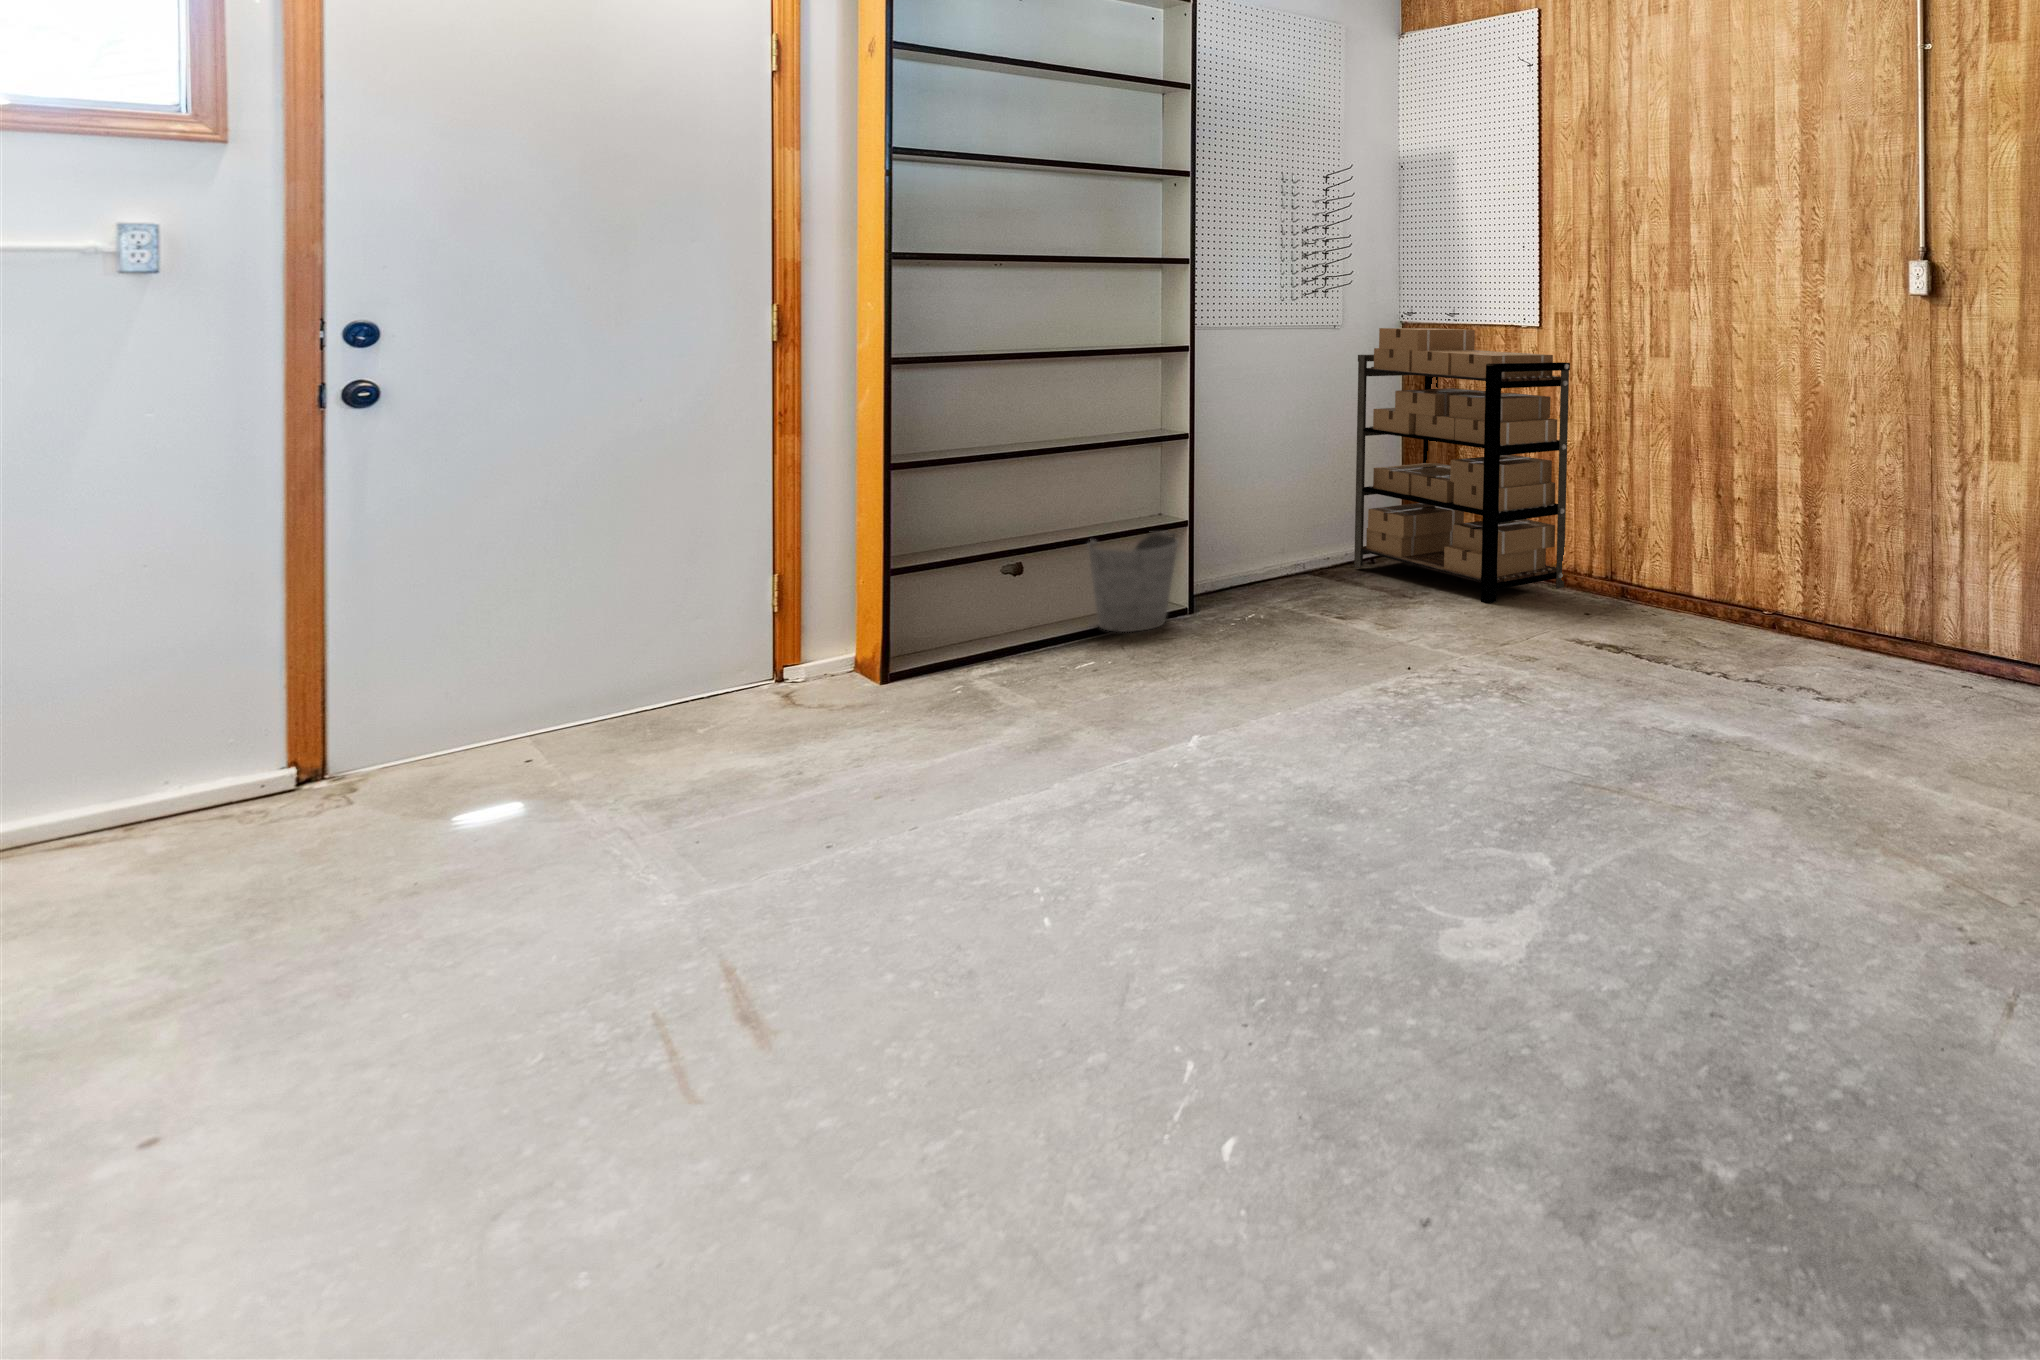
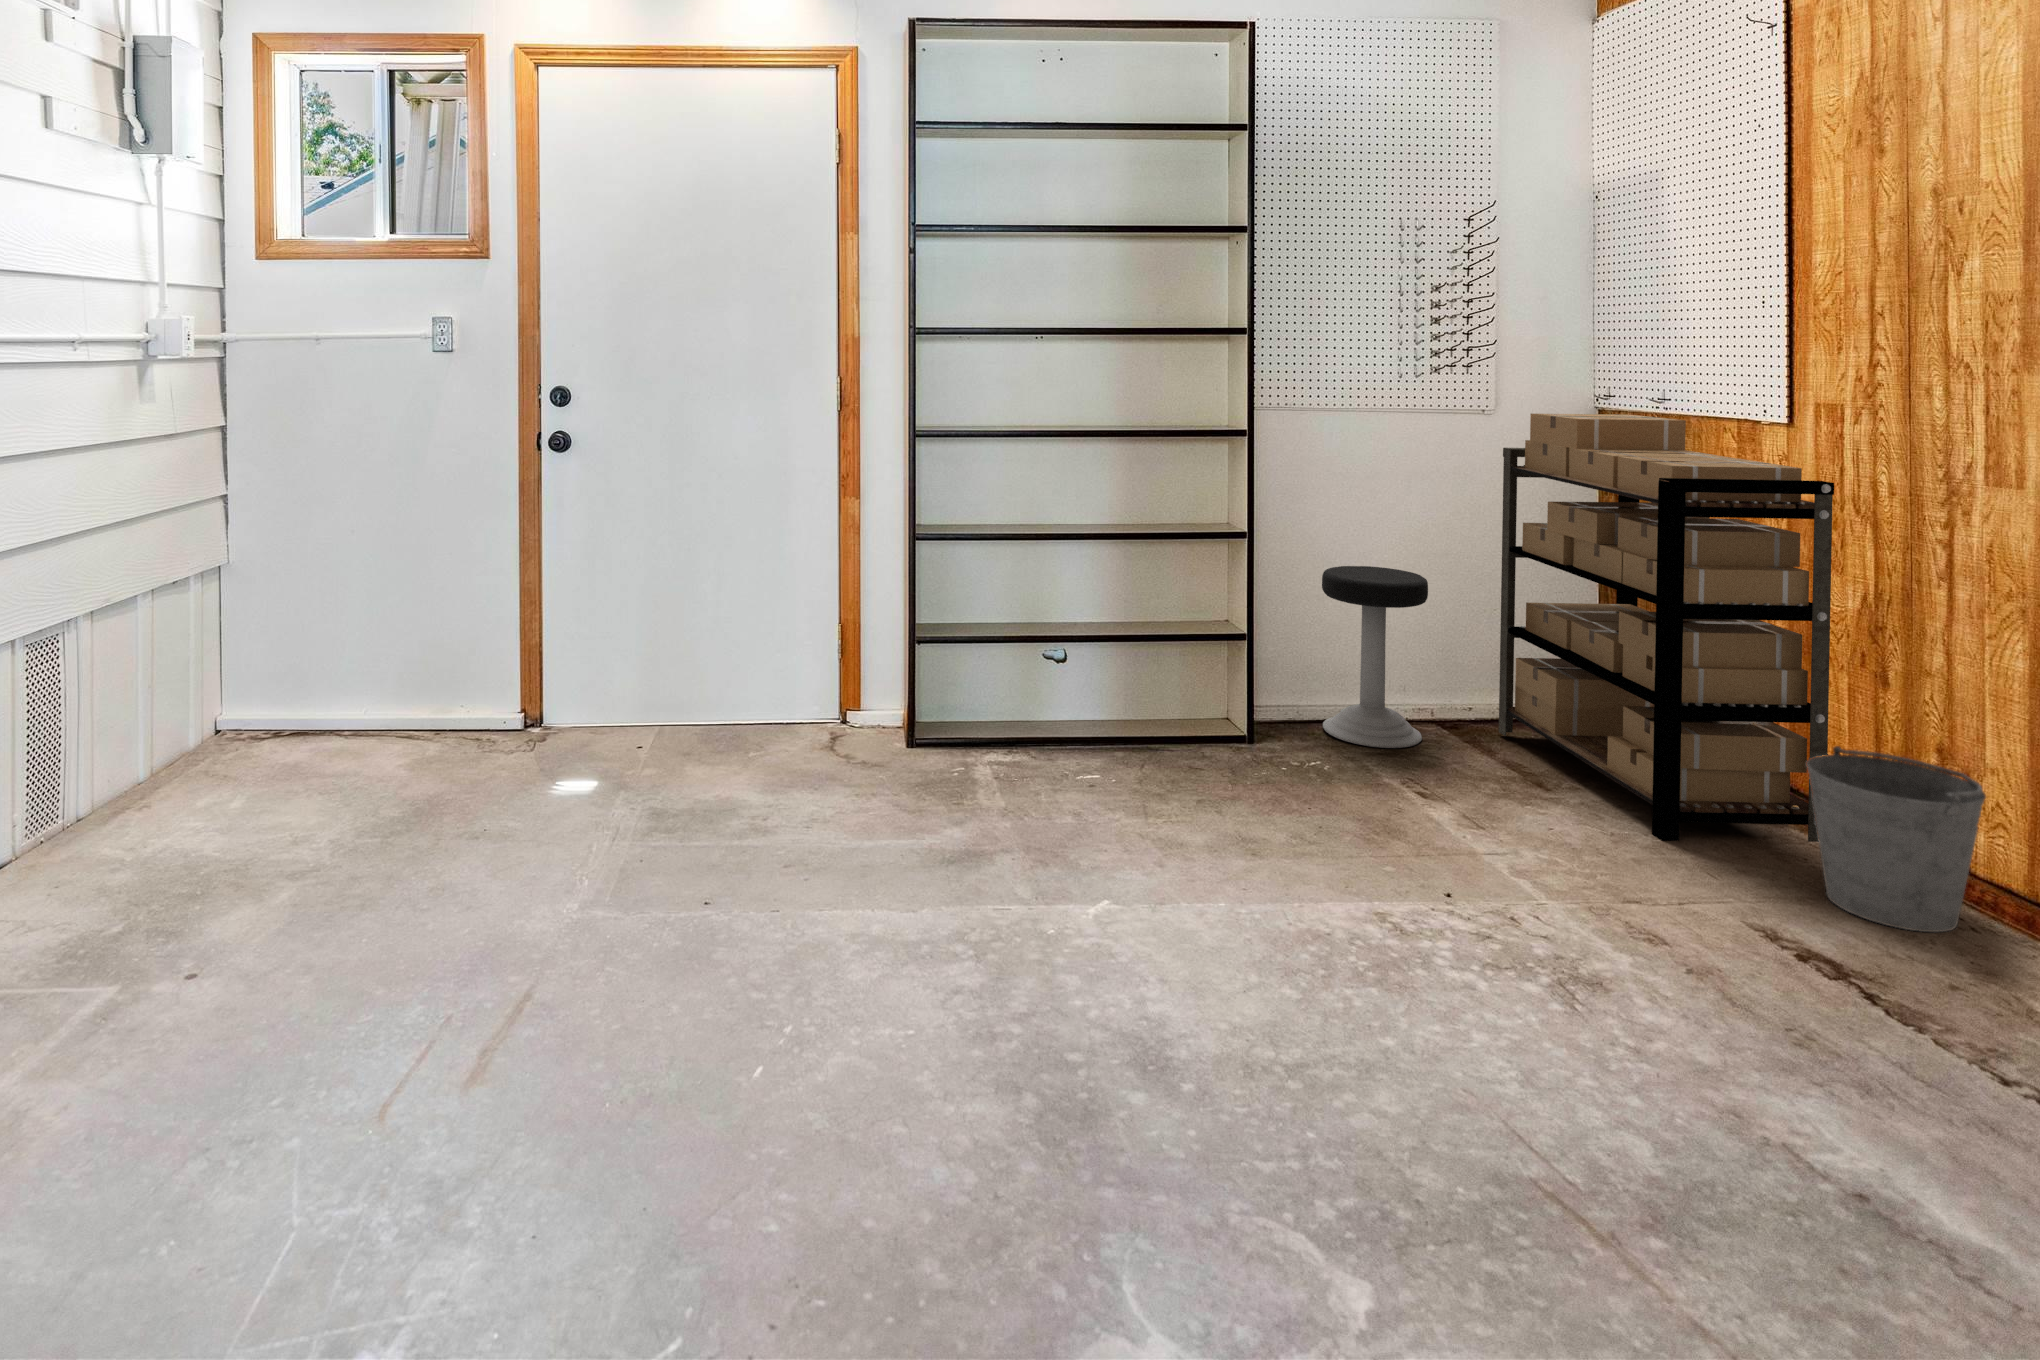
stool: none [1234,453,1314,590] -> present [1322,566,1428,748]
bucket: present [1088,532,1178,632] -> present [1806,746,1986,932]

